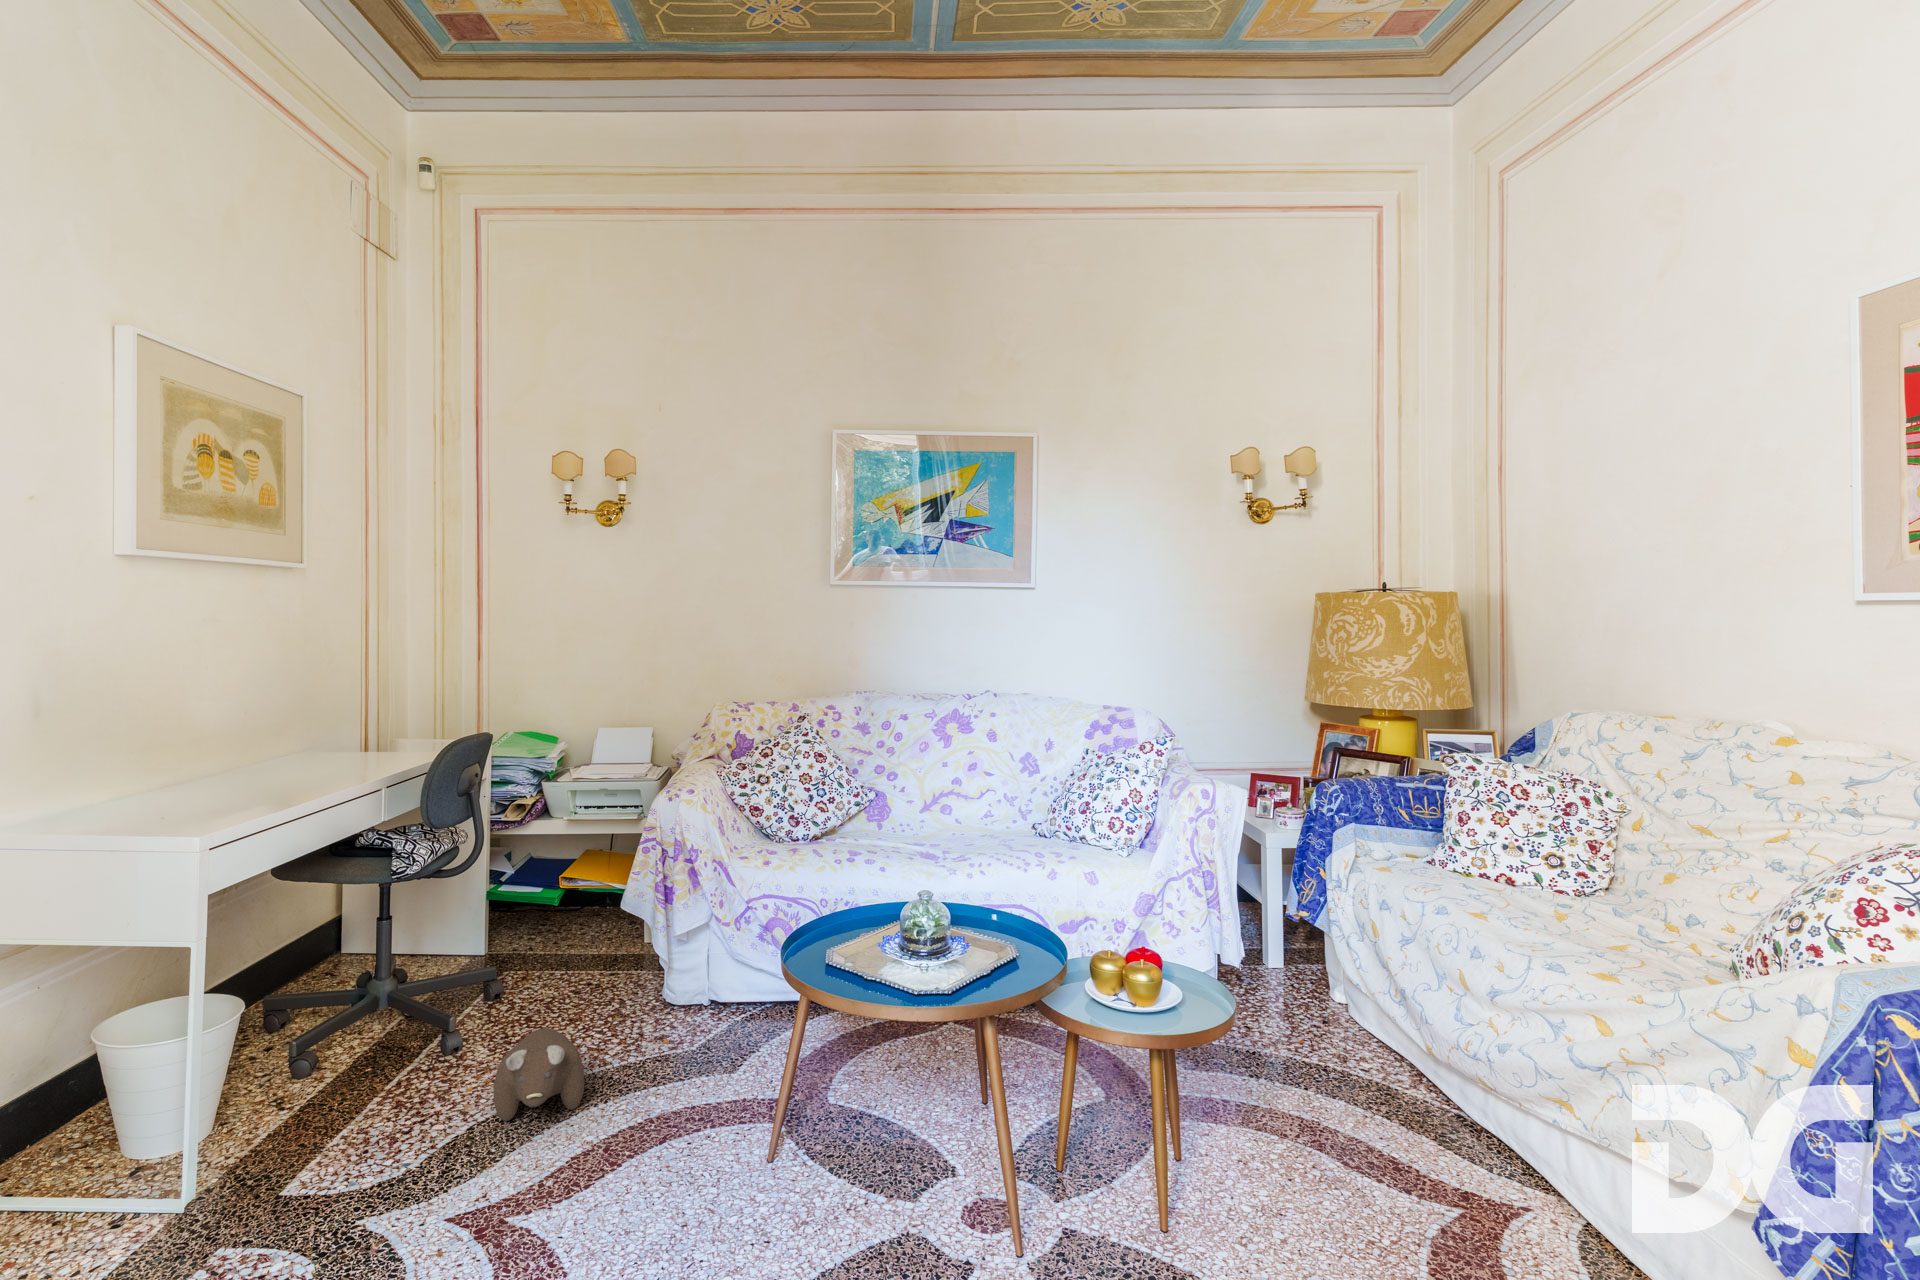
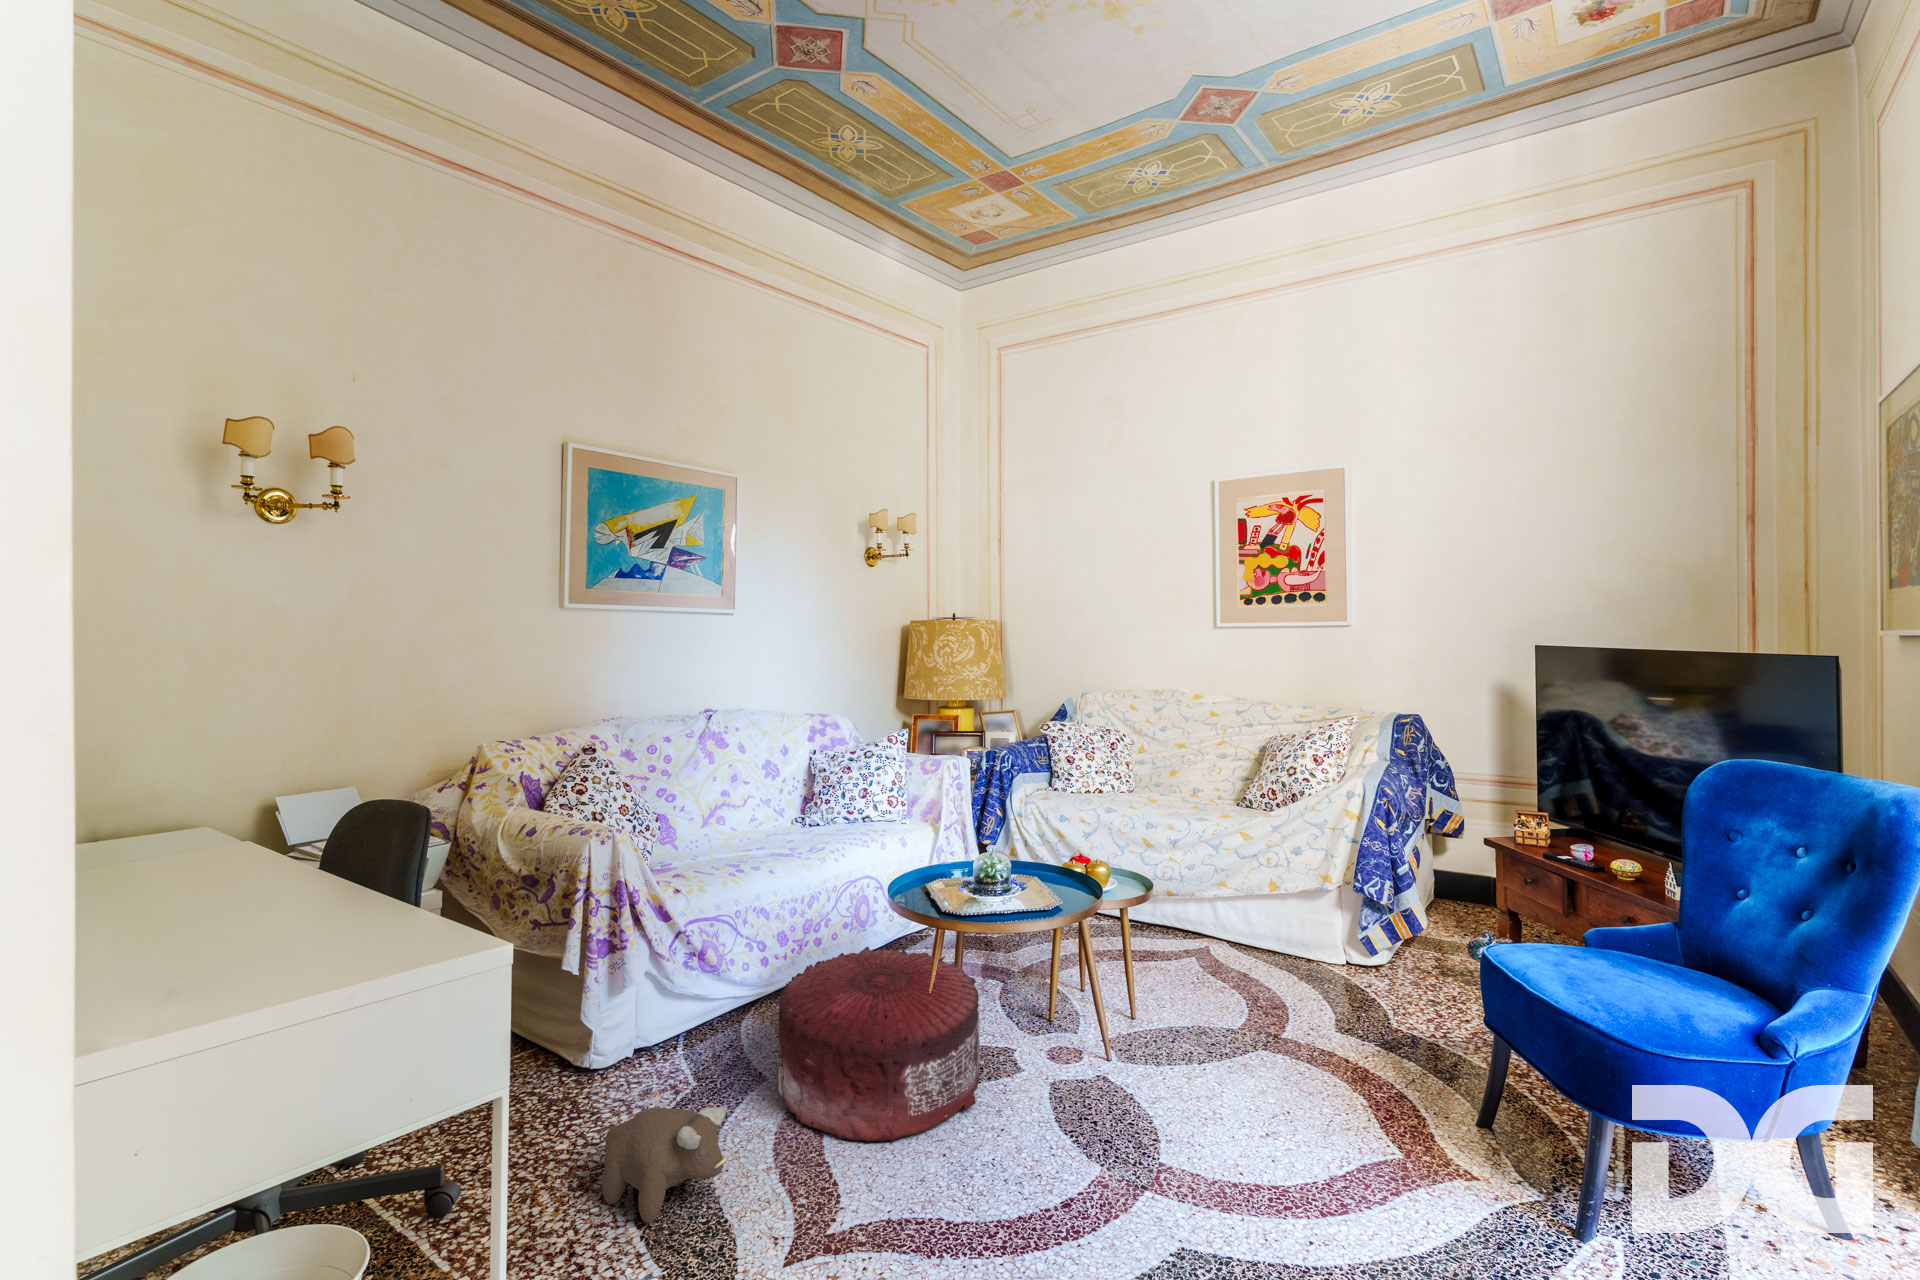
pouf: none [671,968,924,1196] -> present [777,947,980,1142]

